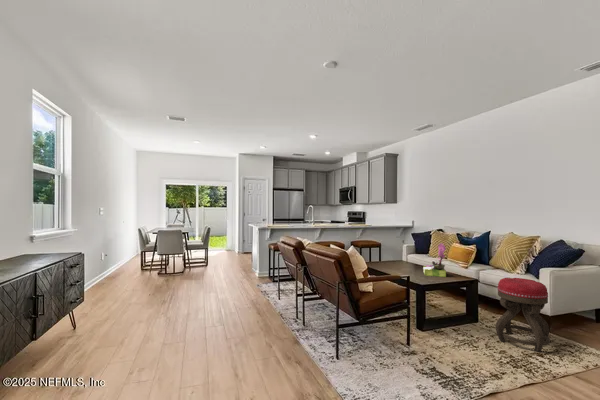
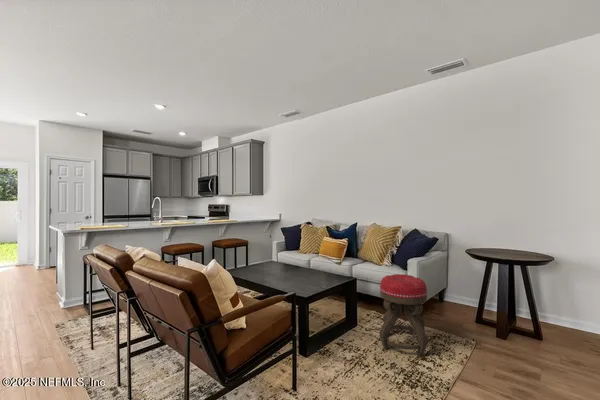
flower arrangement: present [423,243,446,277] -> none [300,240,327,282]

